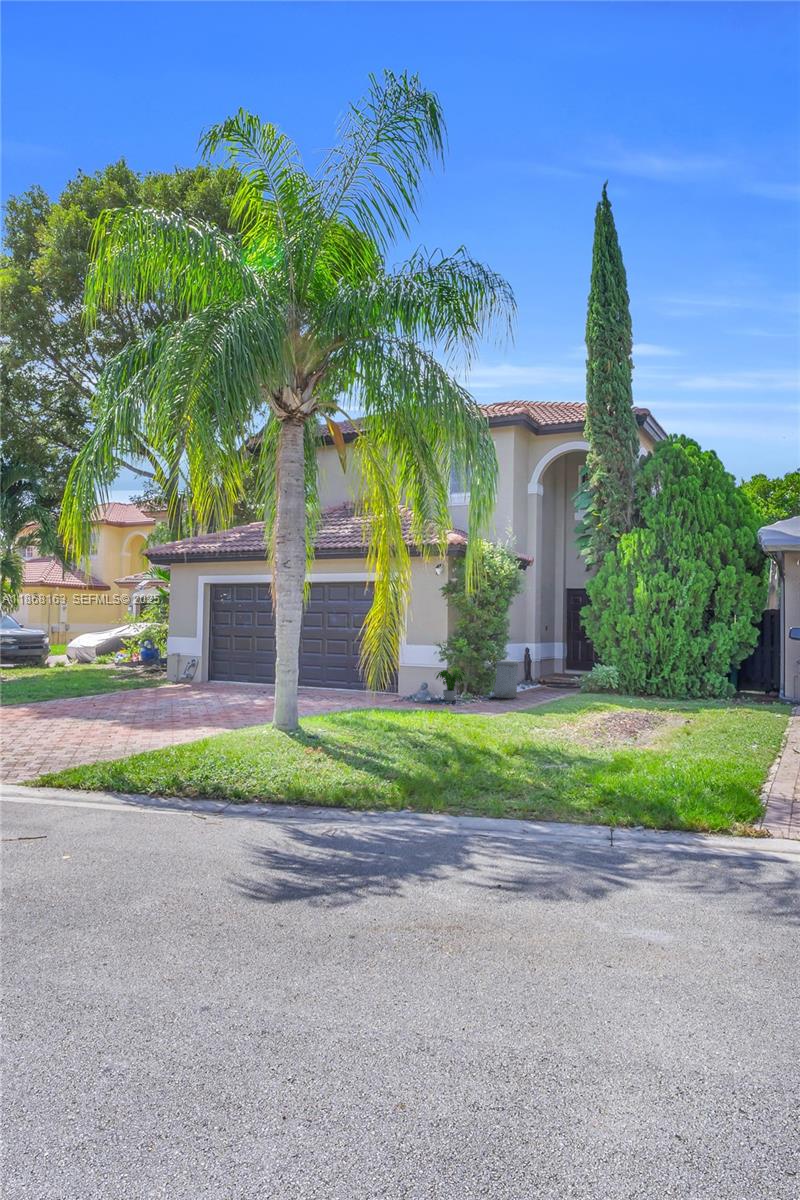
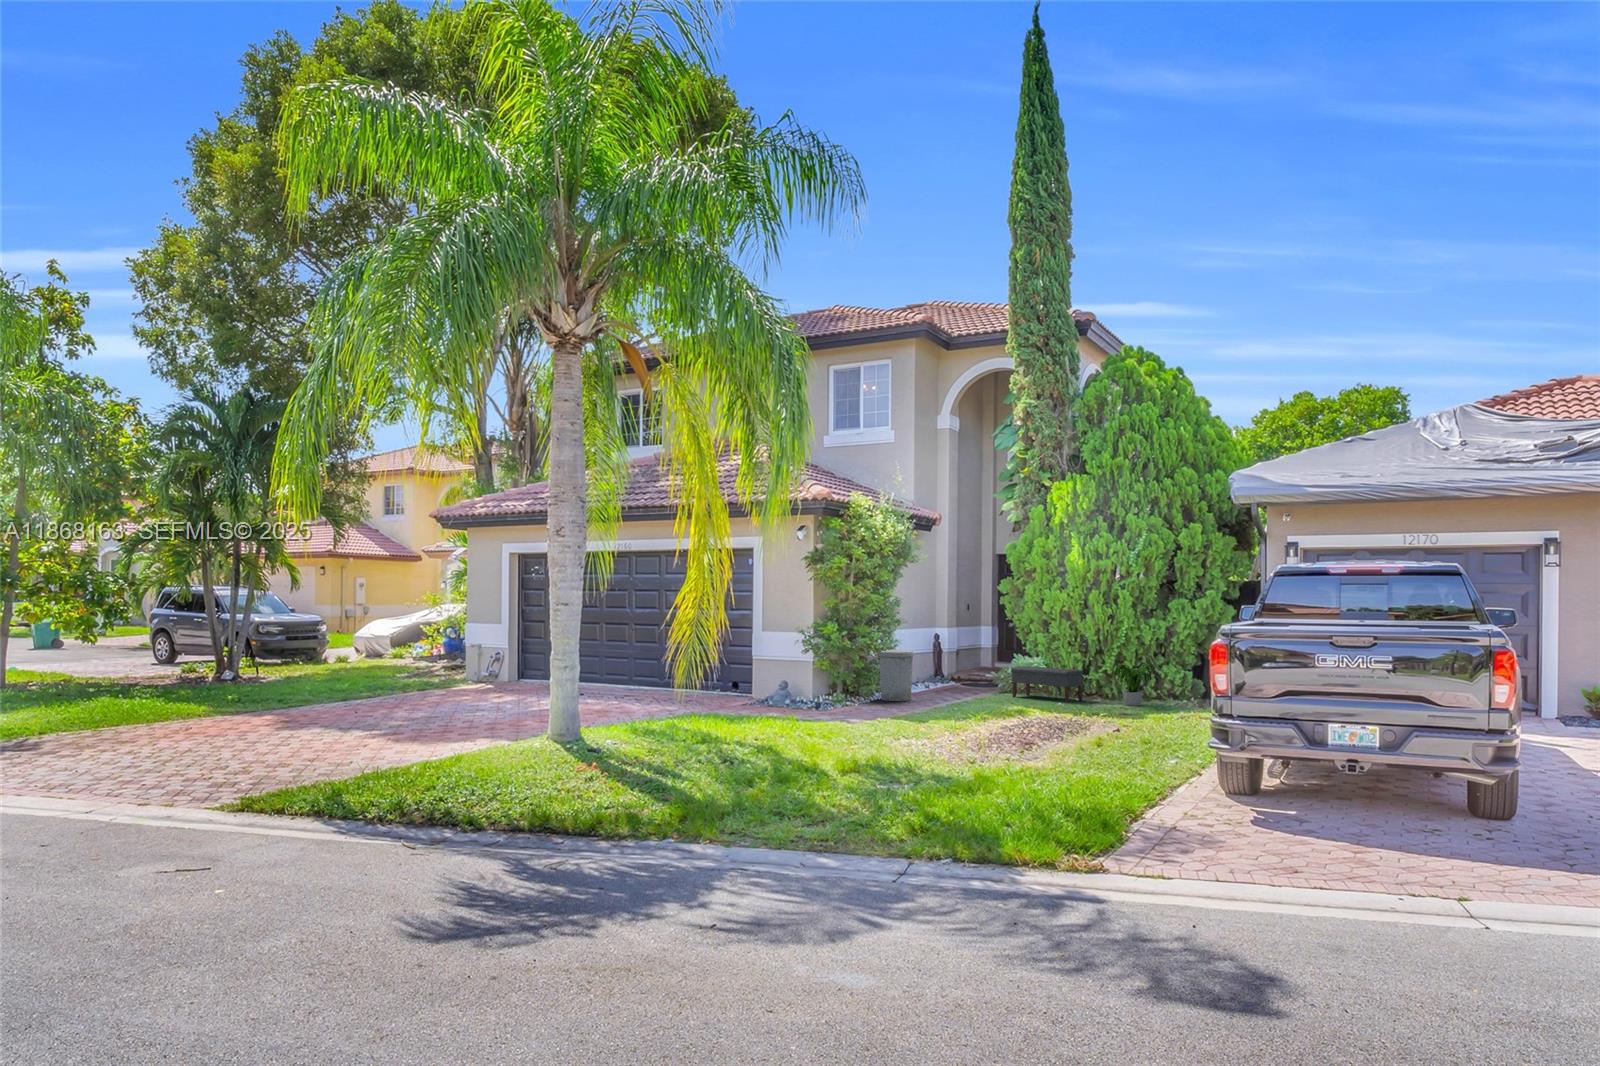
potted plant: present [436,669,465,701] -> present [1113,664,1155,706]
bench: none [589,672,646,700] -> present [1011,666,1083,702]

